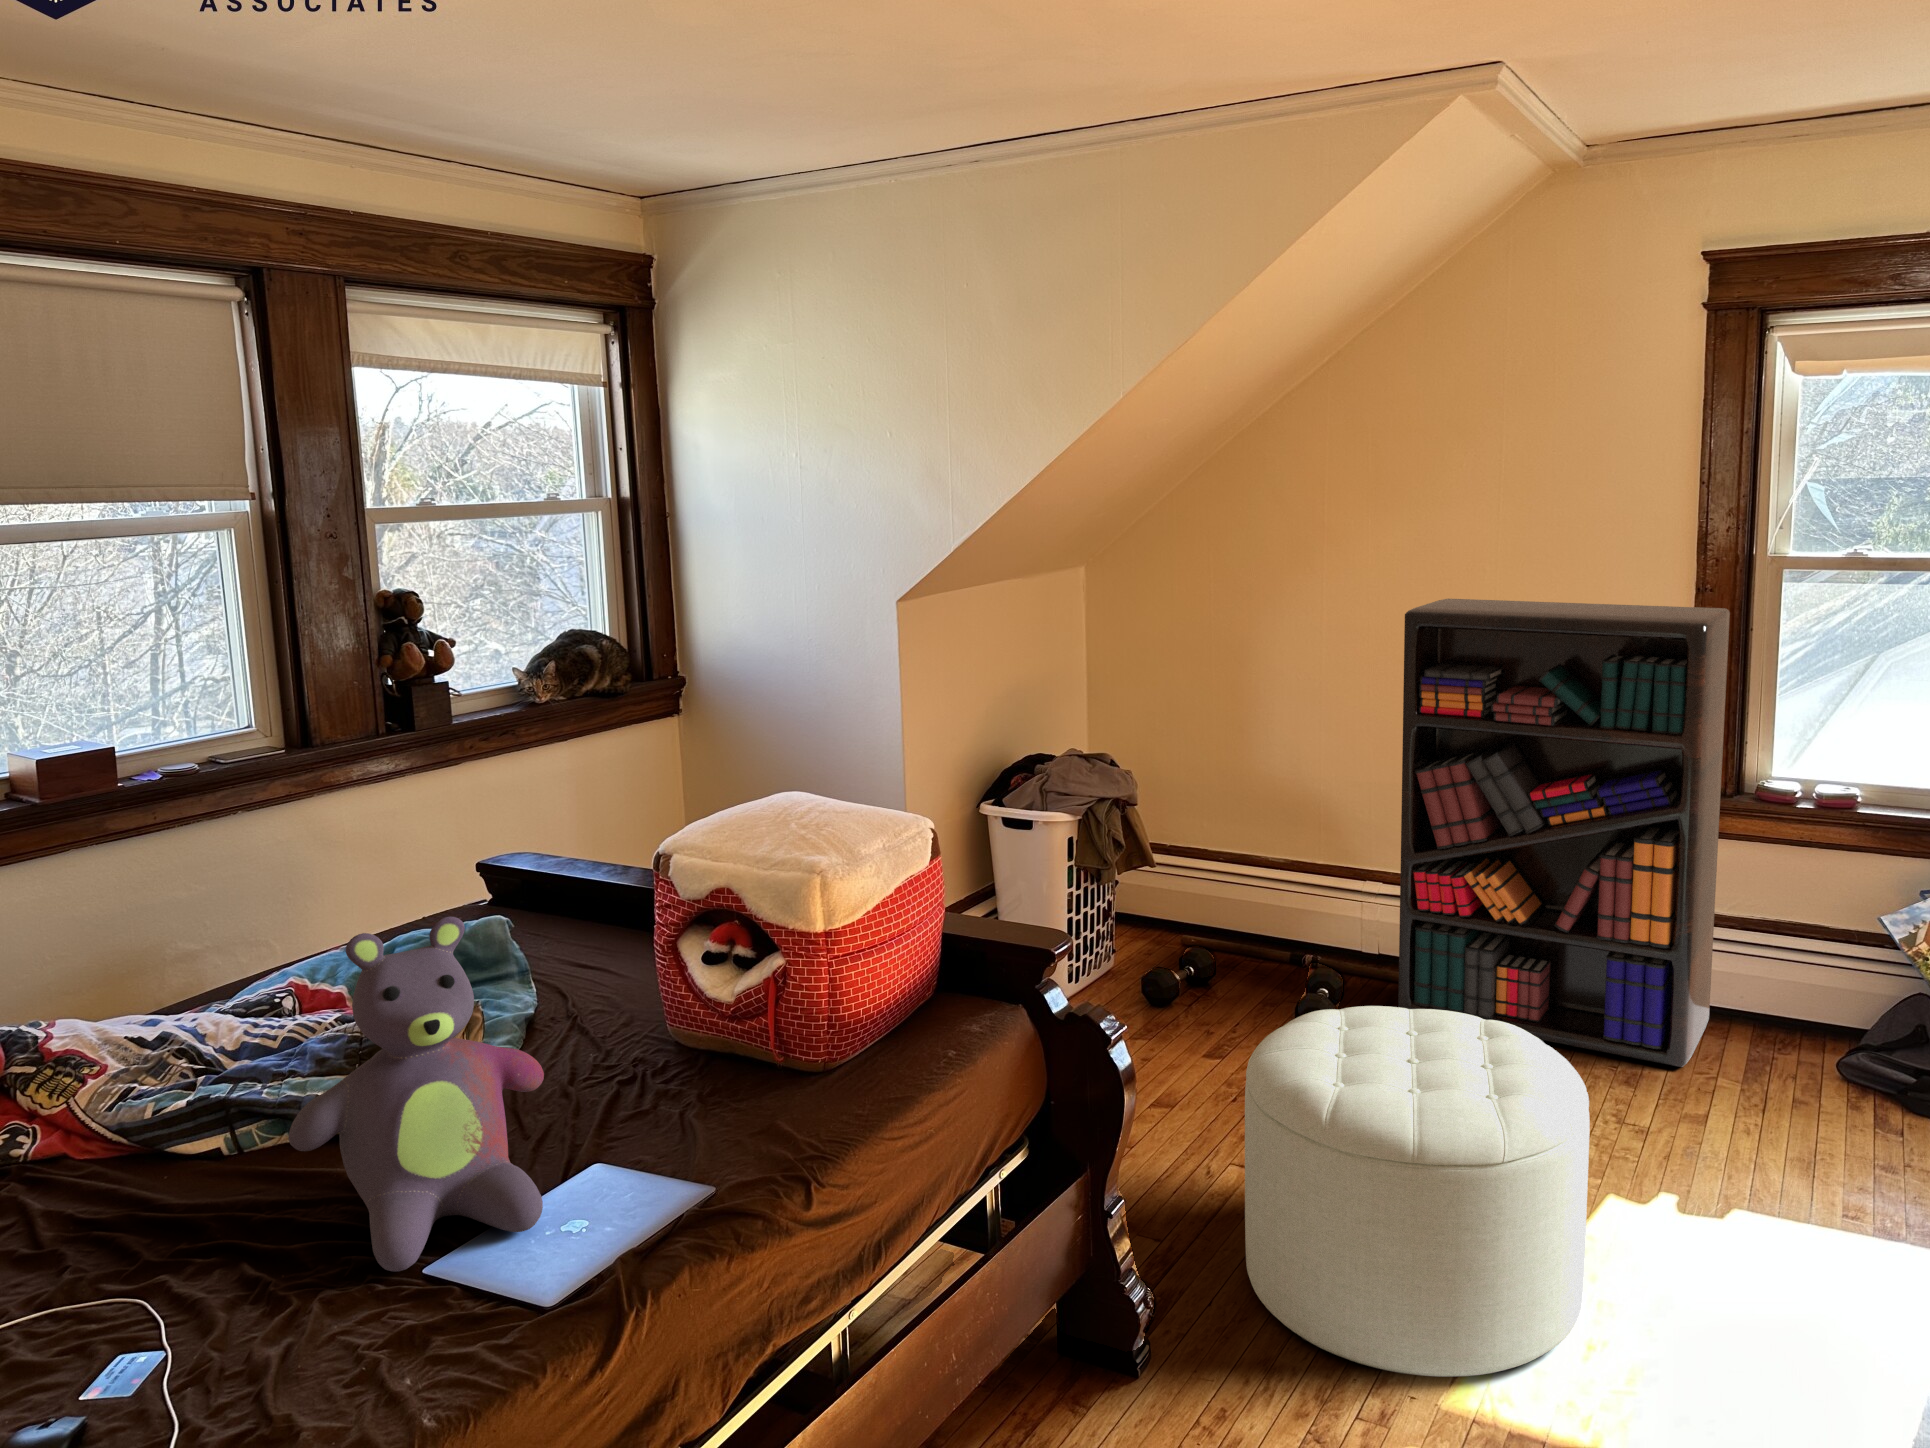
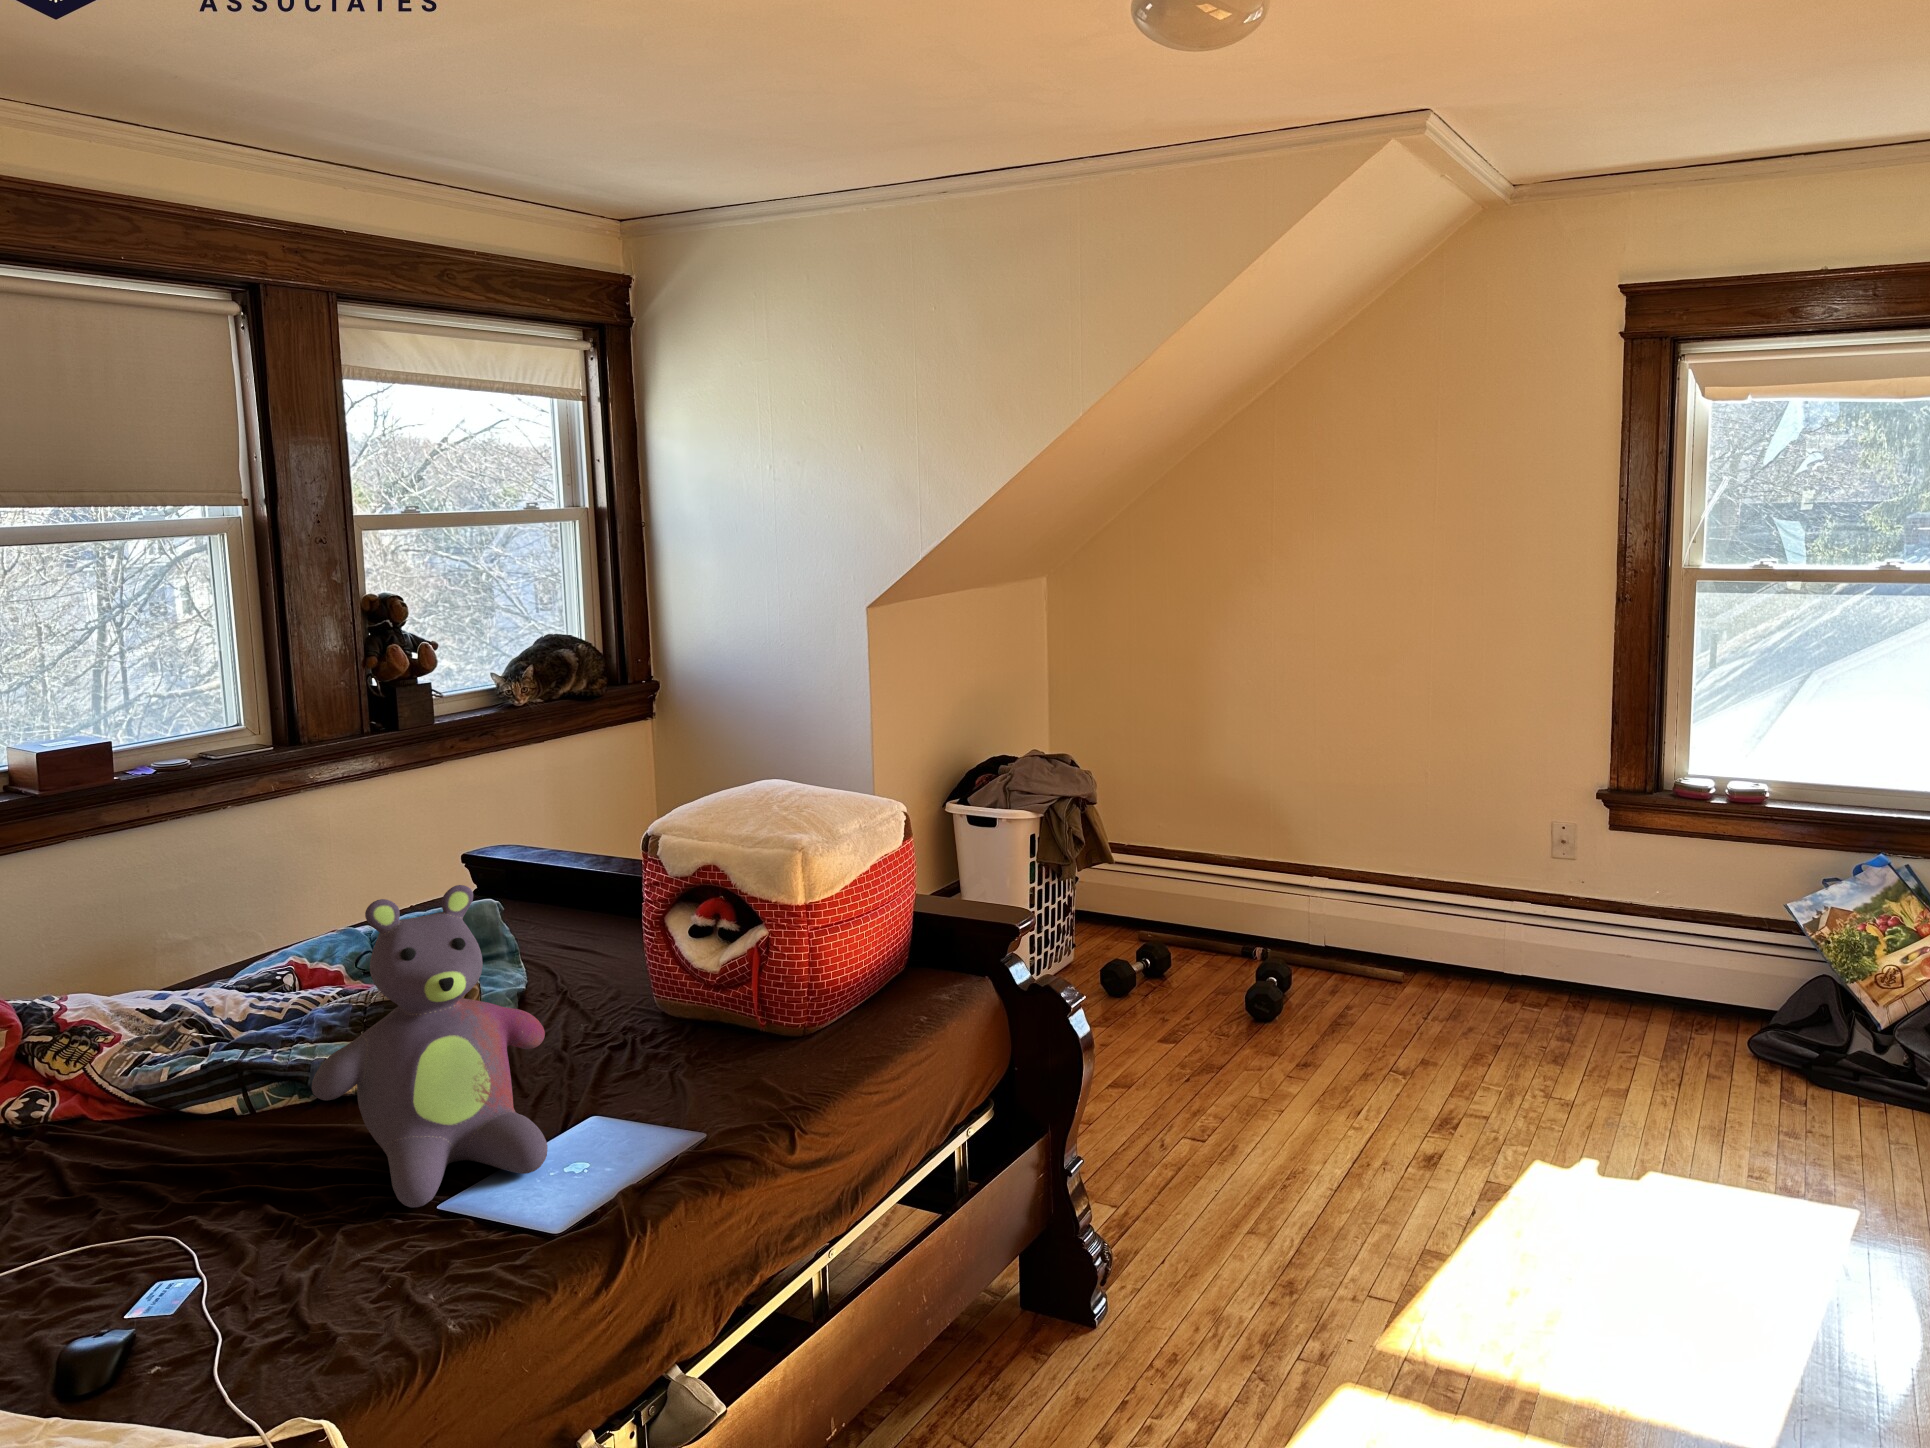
bookshelf: present [1398,599,1730,1067] -> none [1341,604,1651,1046]
ottoman: present [1245,1006,1590,1377] -> none [1195,984,1512,1323]

